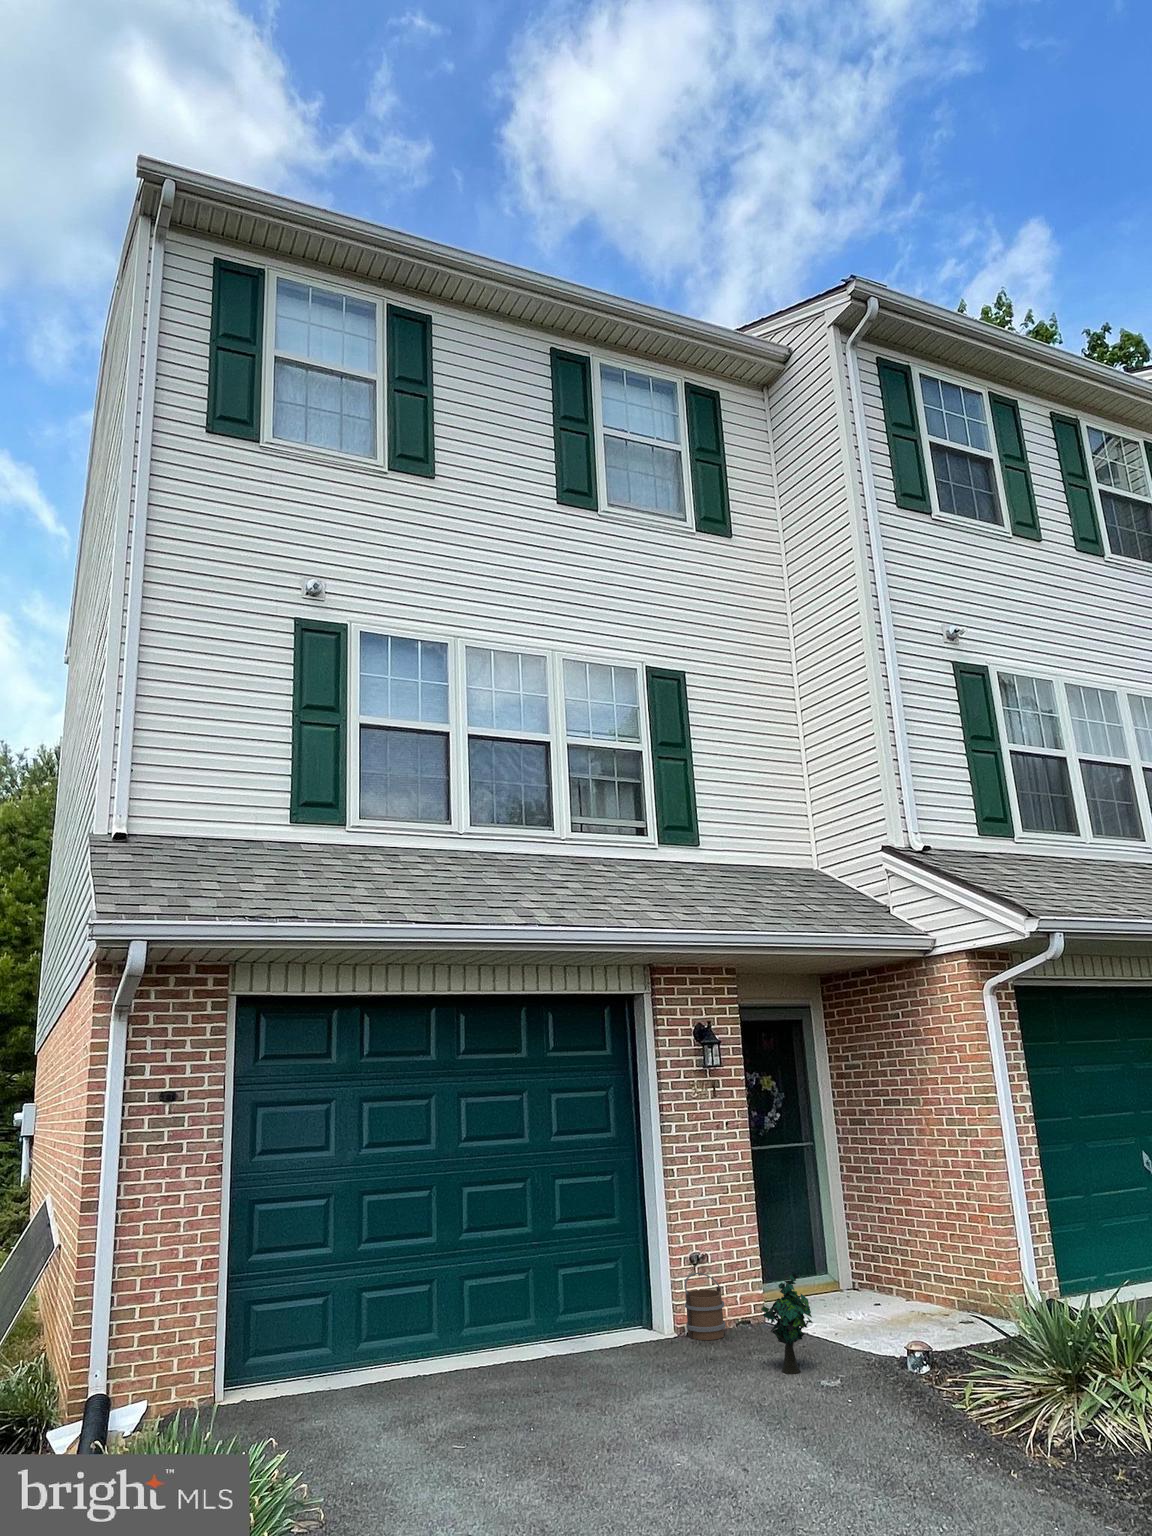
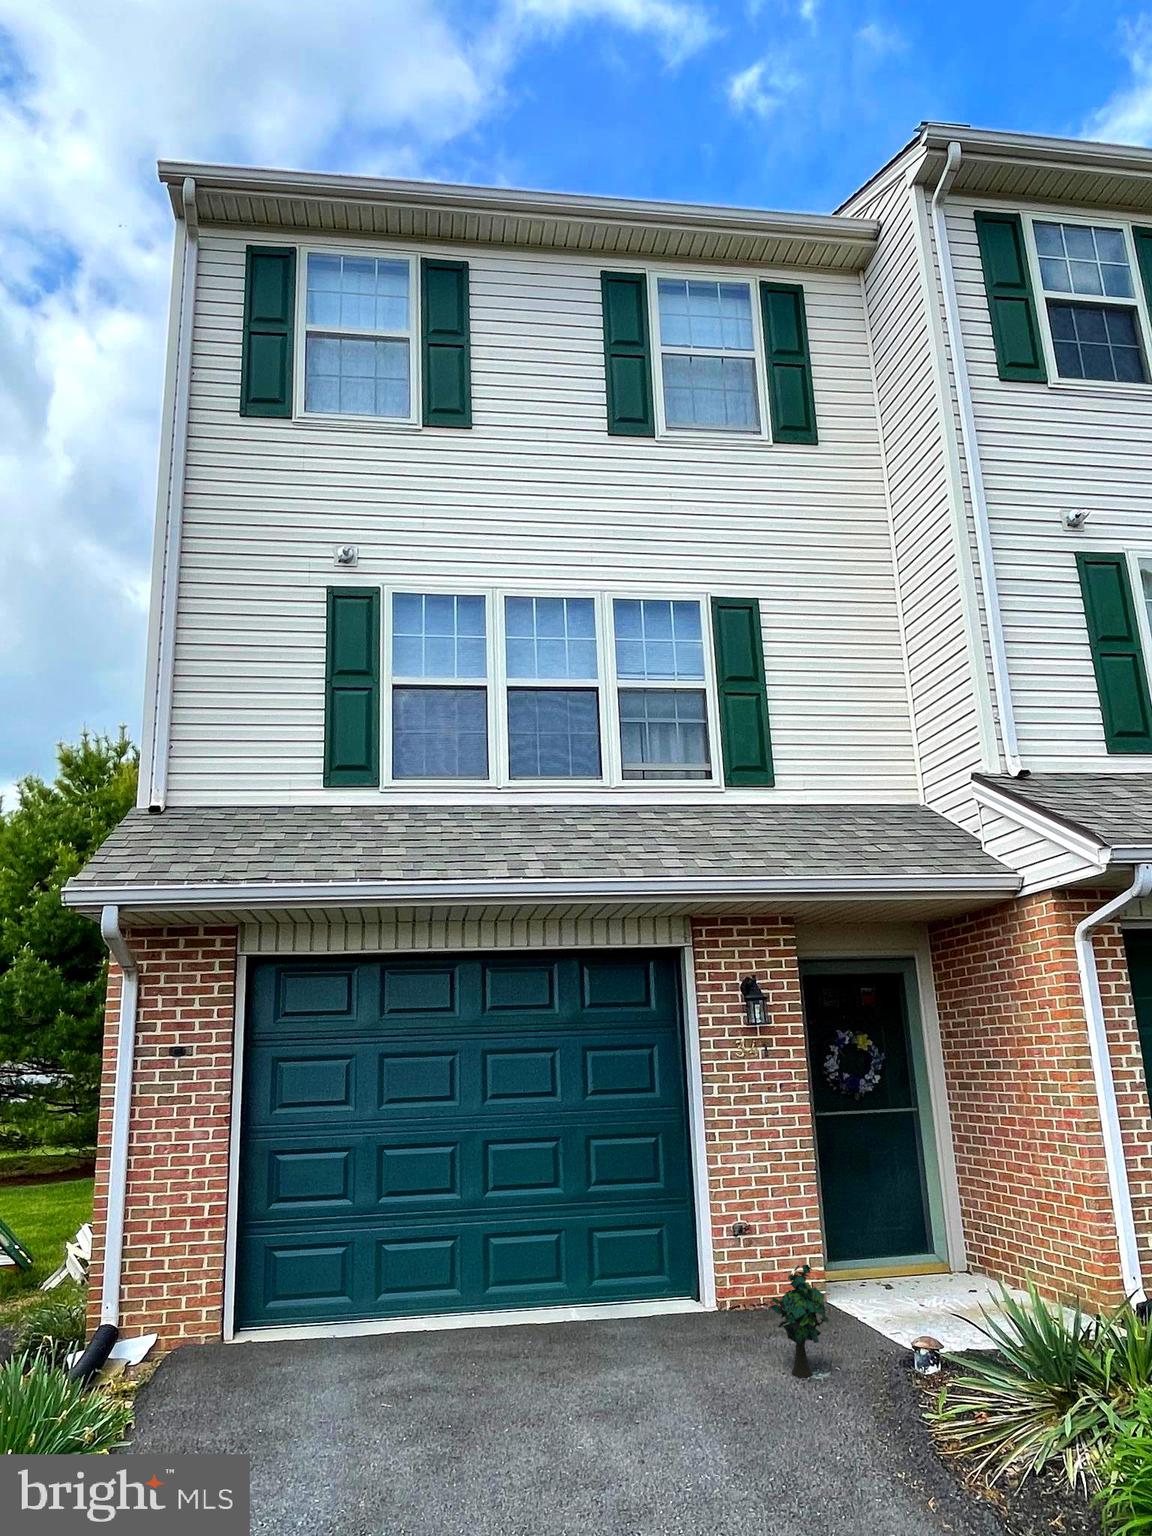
bucket: present [685,1273,725,1340] -> none [722,1244,768,1320]

